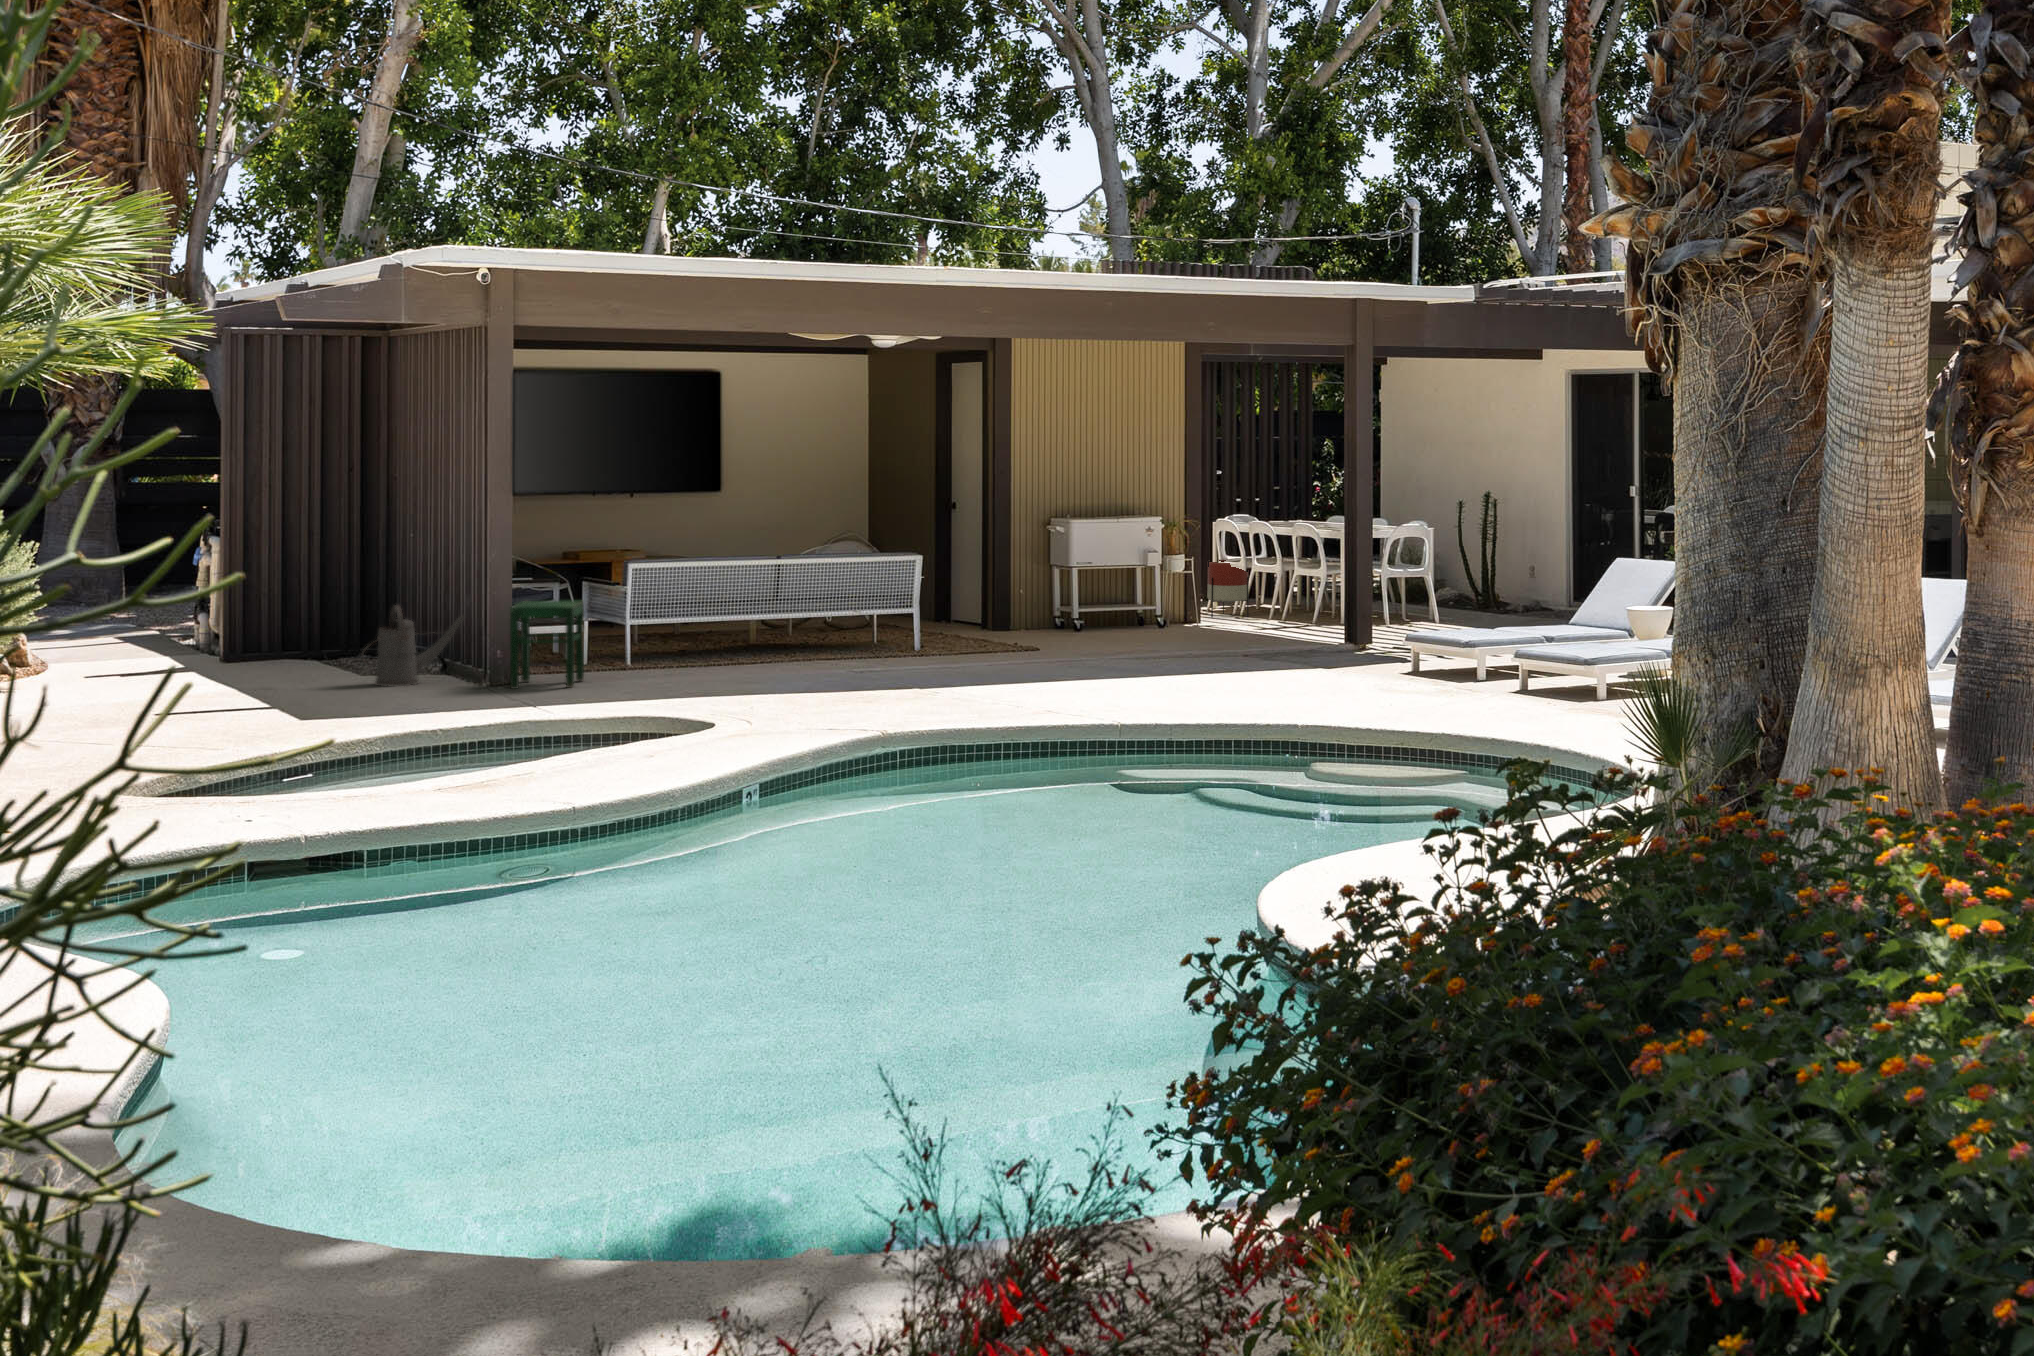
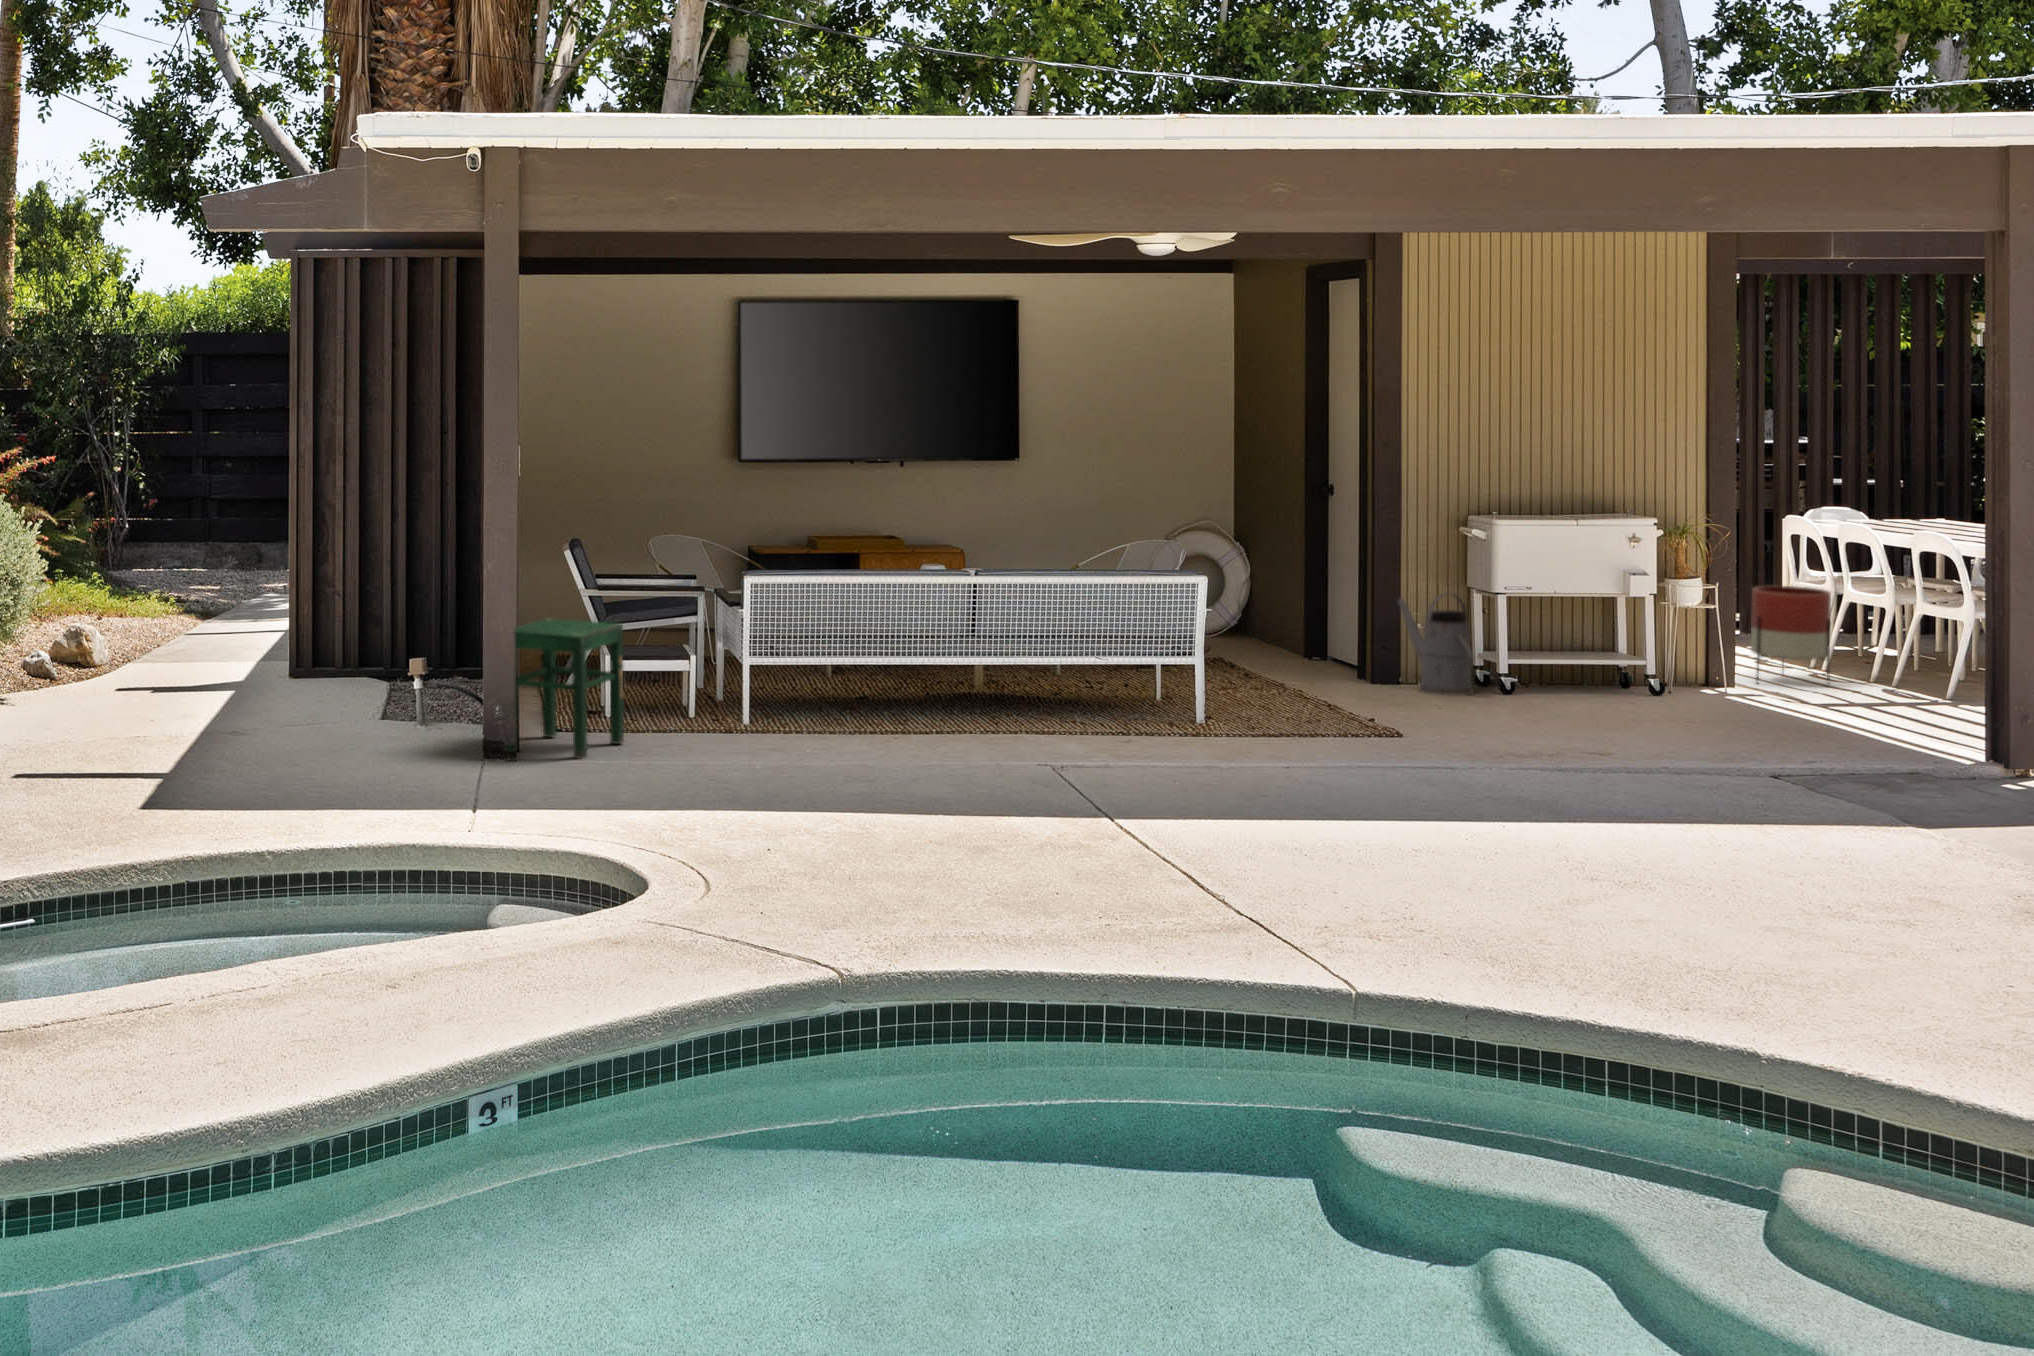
watering can: present [362,605,465,686] -> present [1398,593,1474,695]

